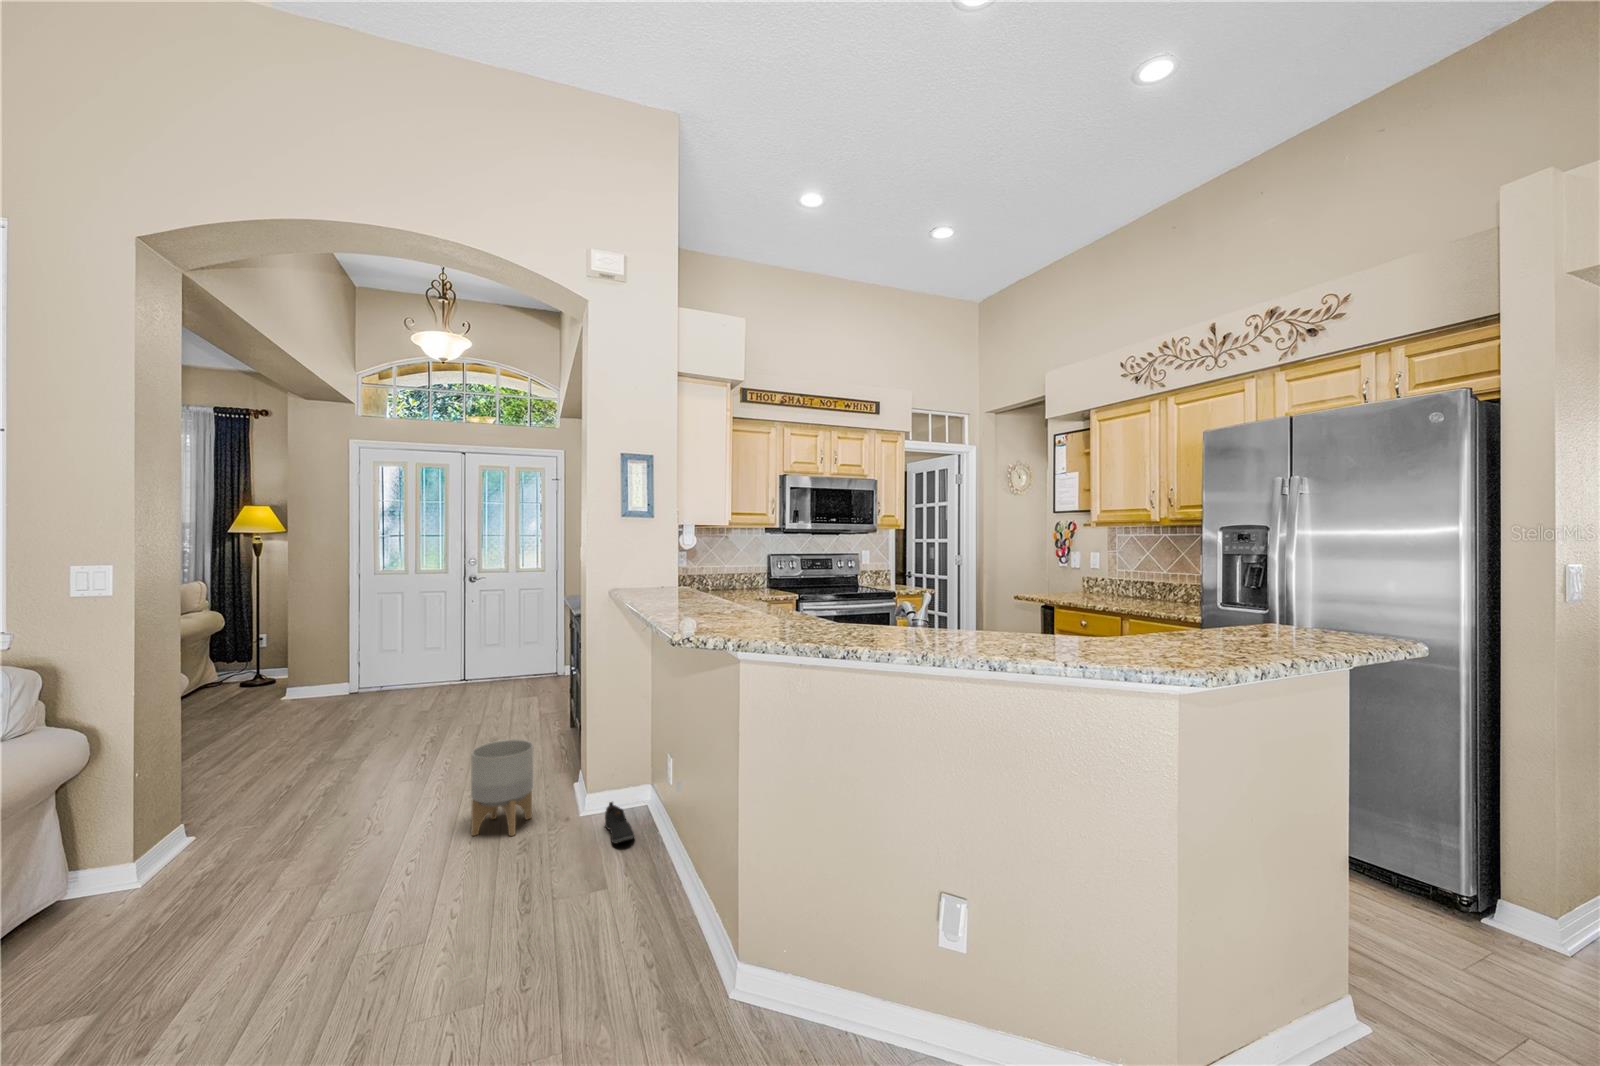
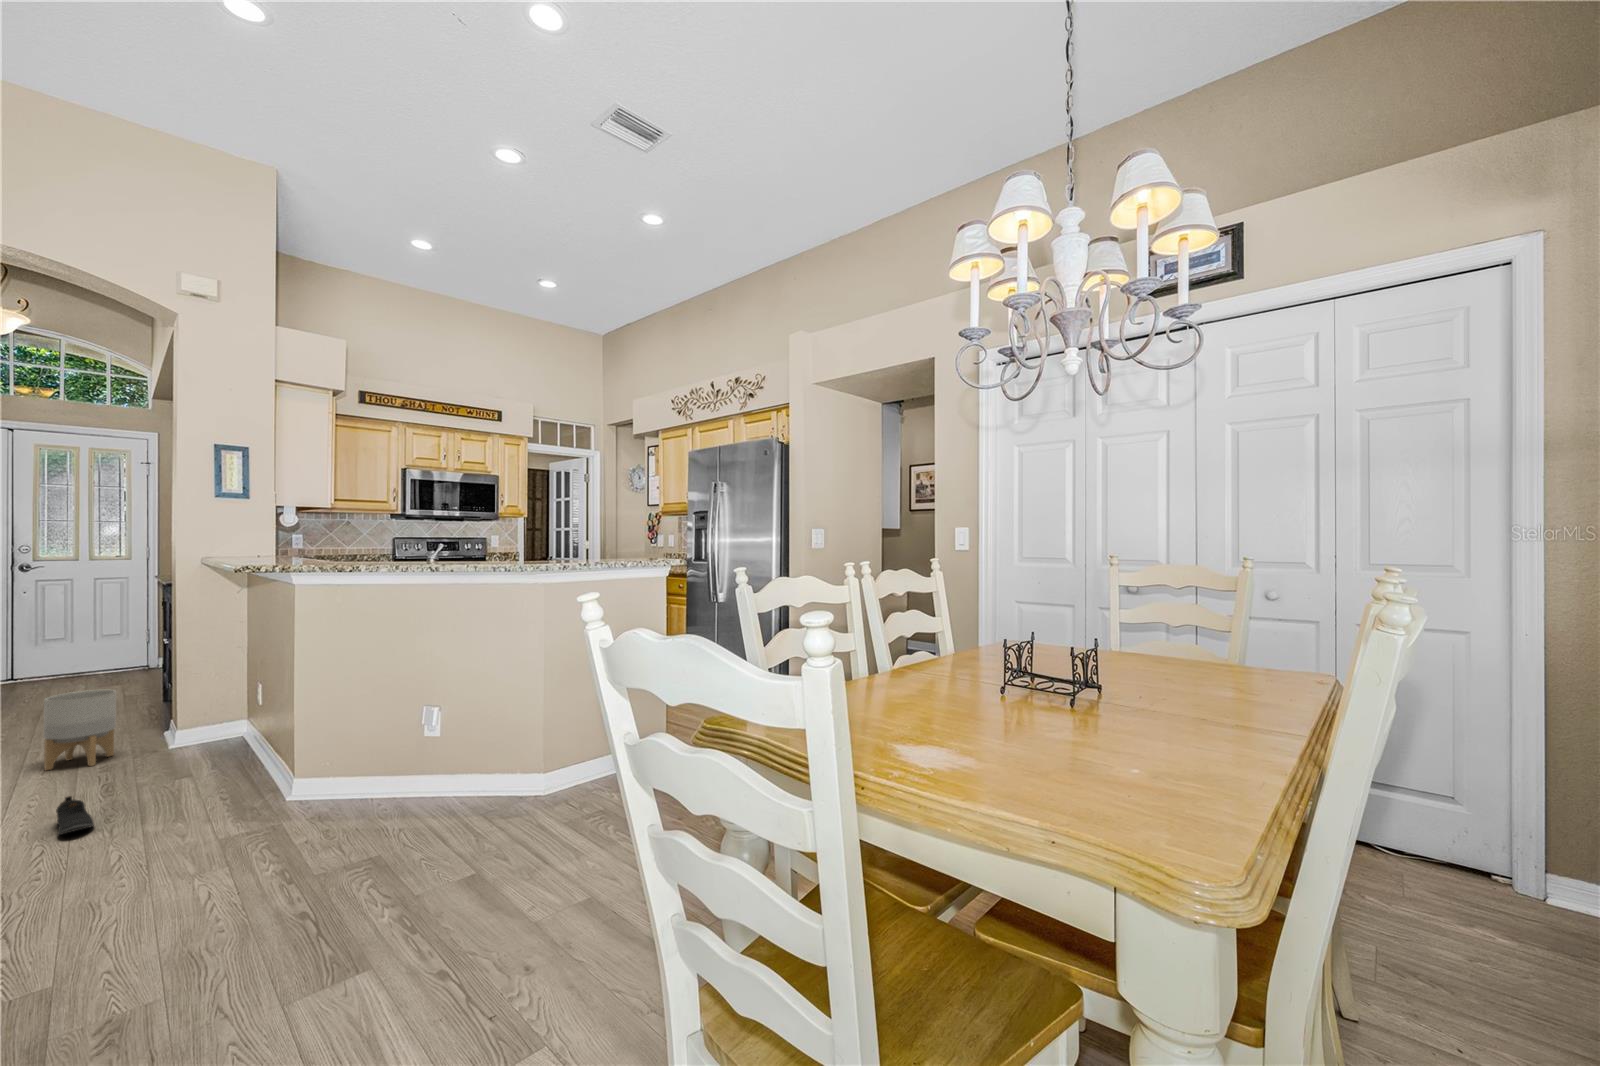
shoe: present [605,802,634,844] -> present [56,796,94,835]

